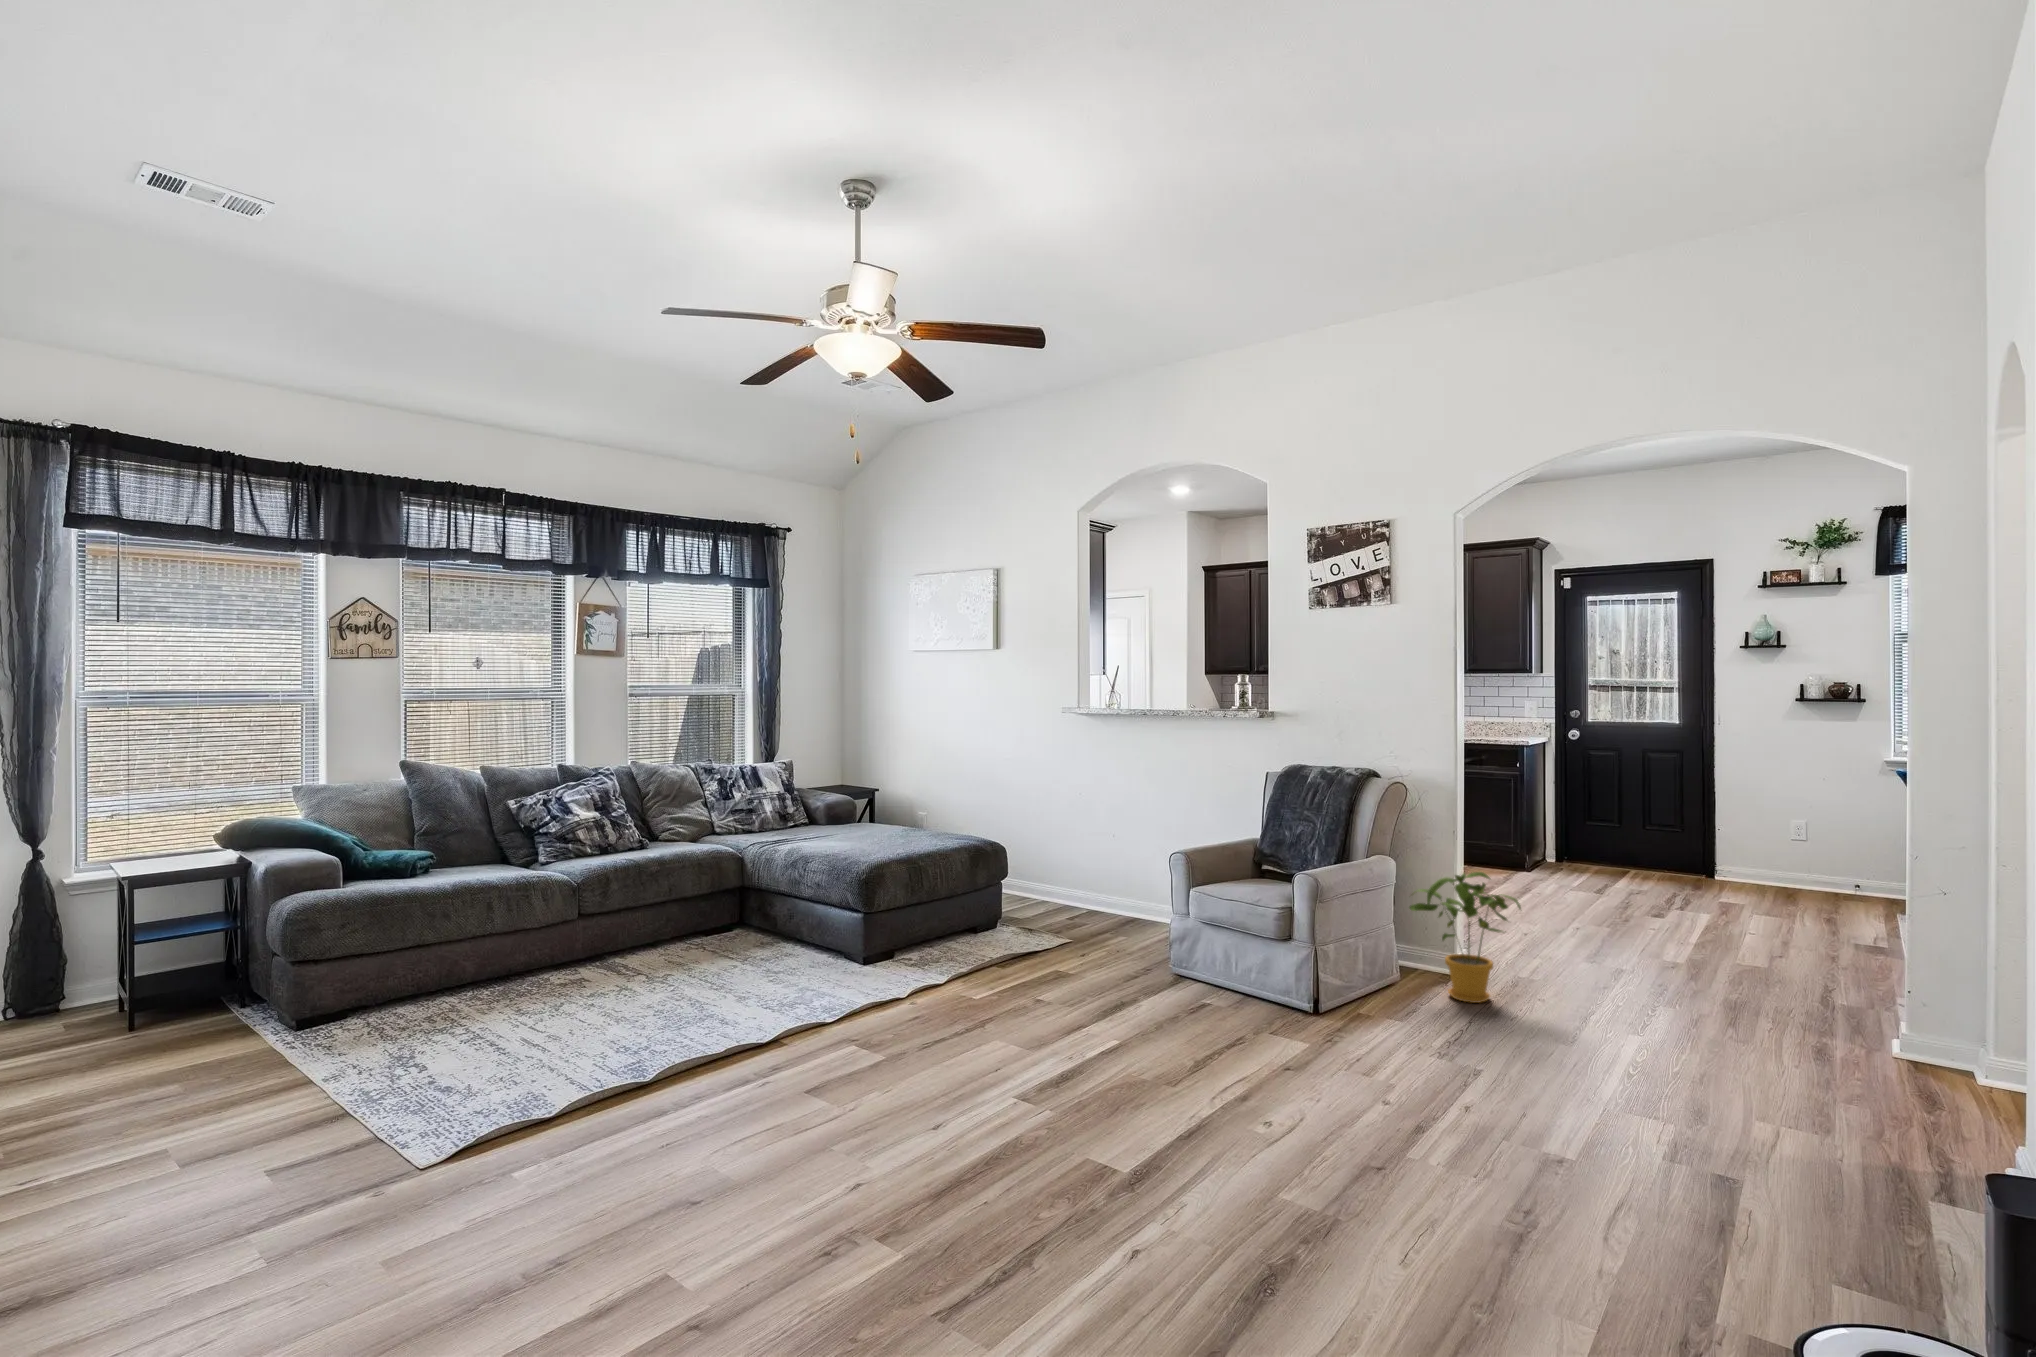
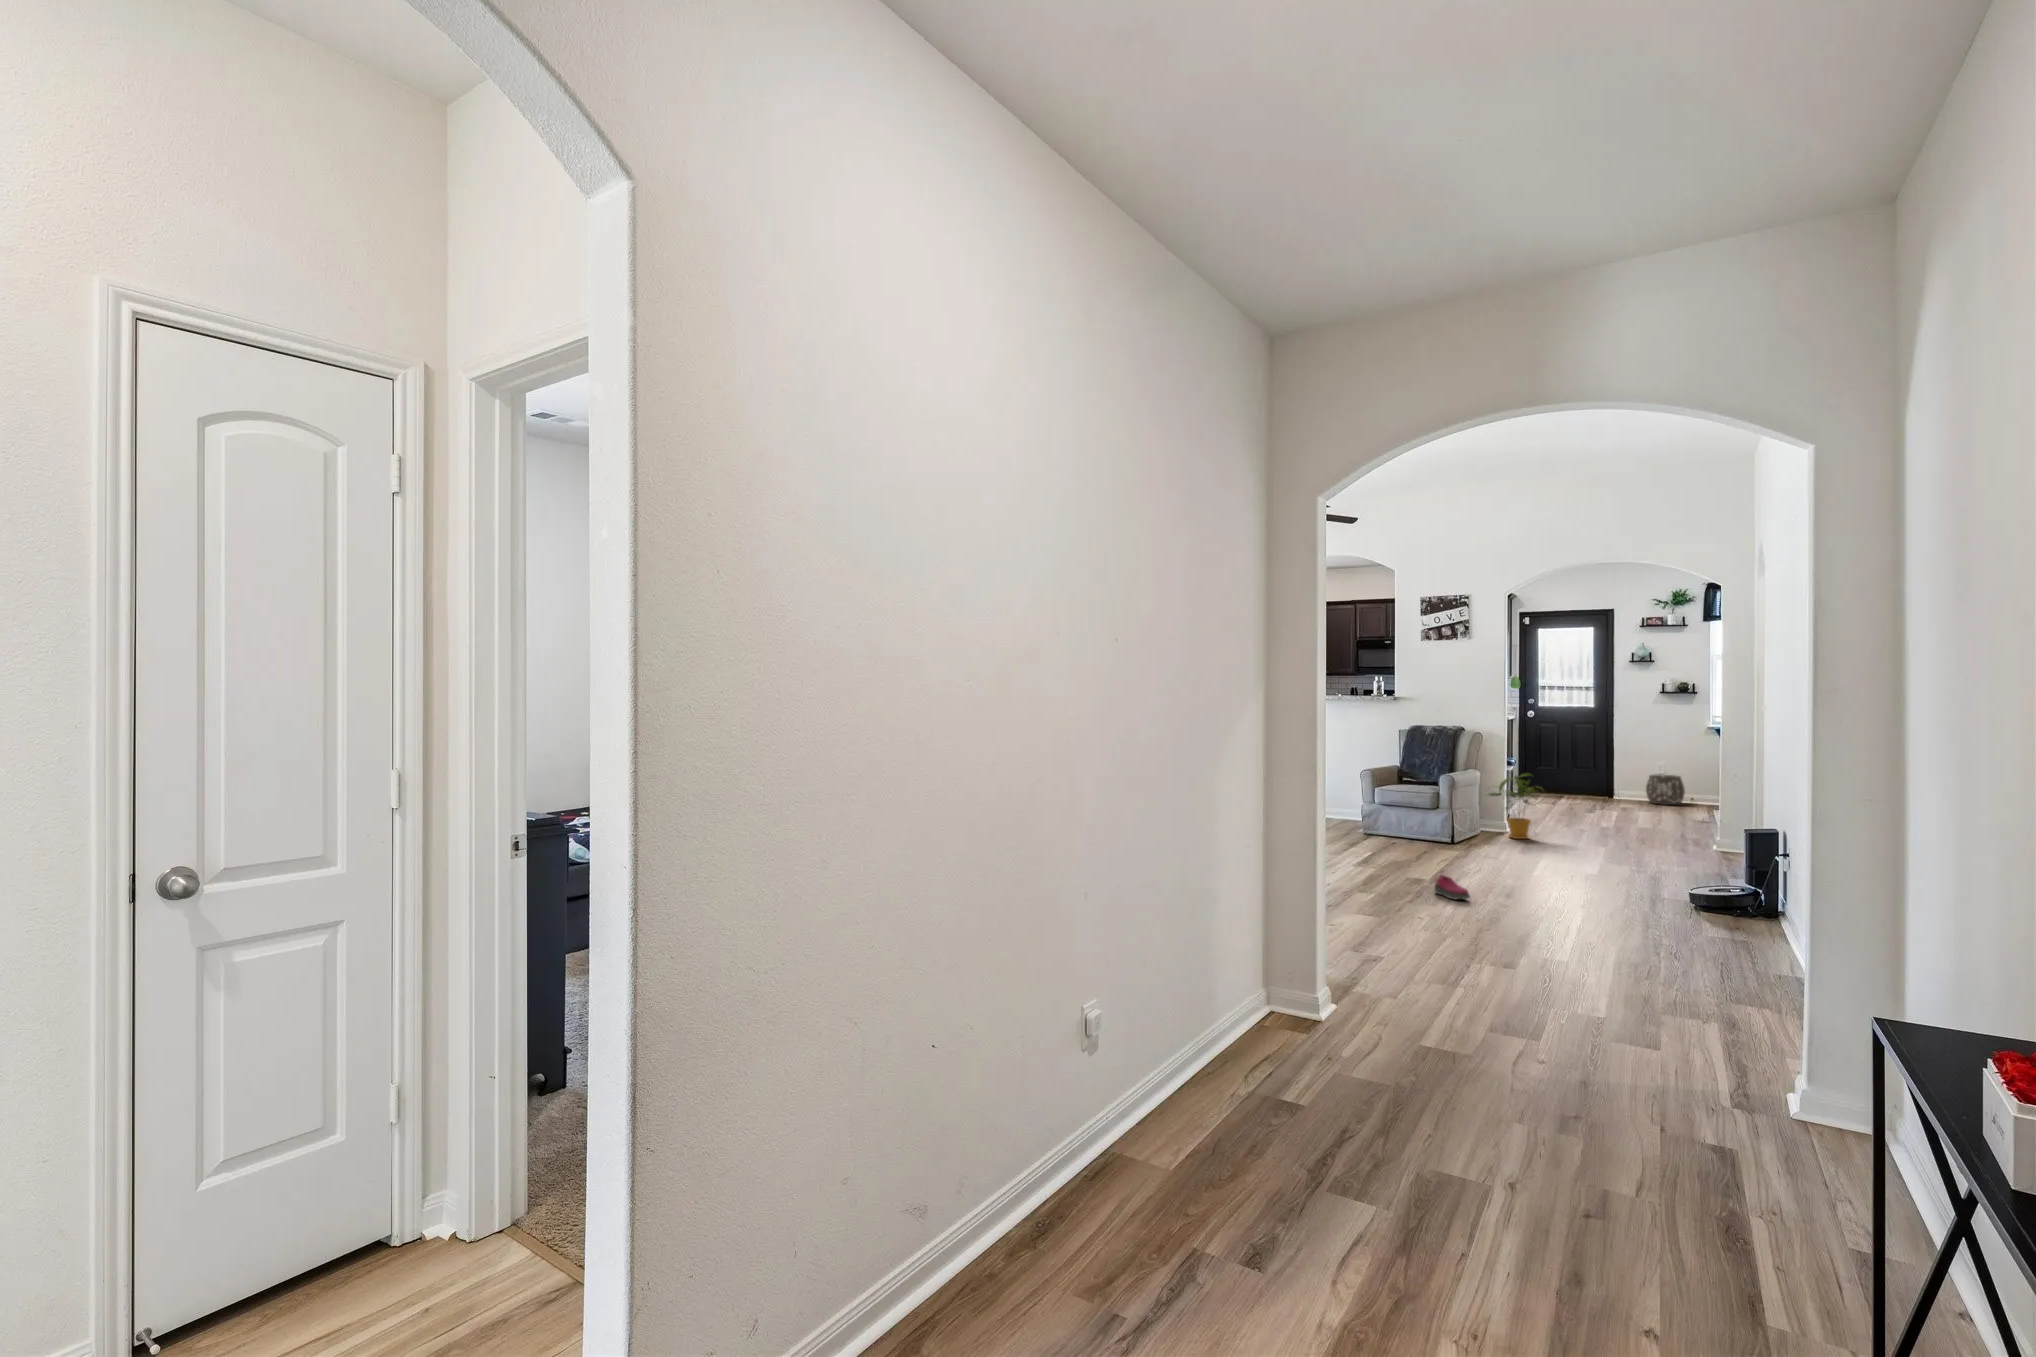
woven basket: none [1768,844,1842,902] -> present [1646,775,1685,805]
shoe: none [1066,1212,1121,1315] -> present [1434,875,1470,899]

